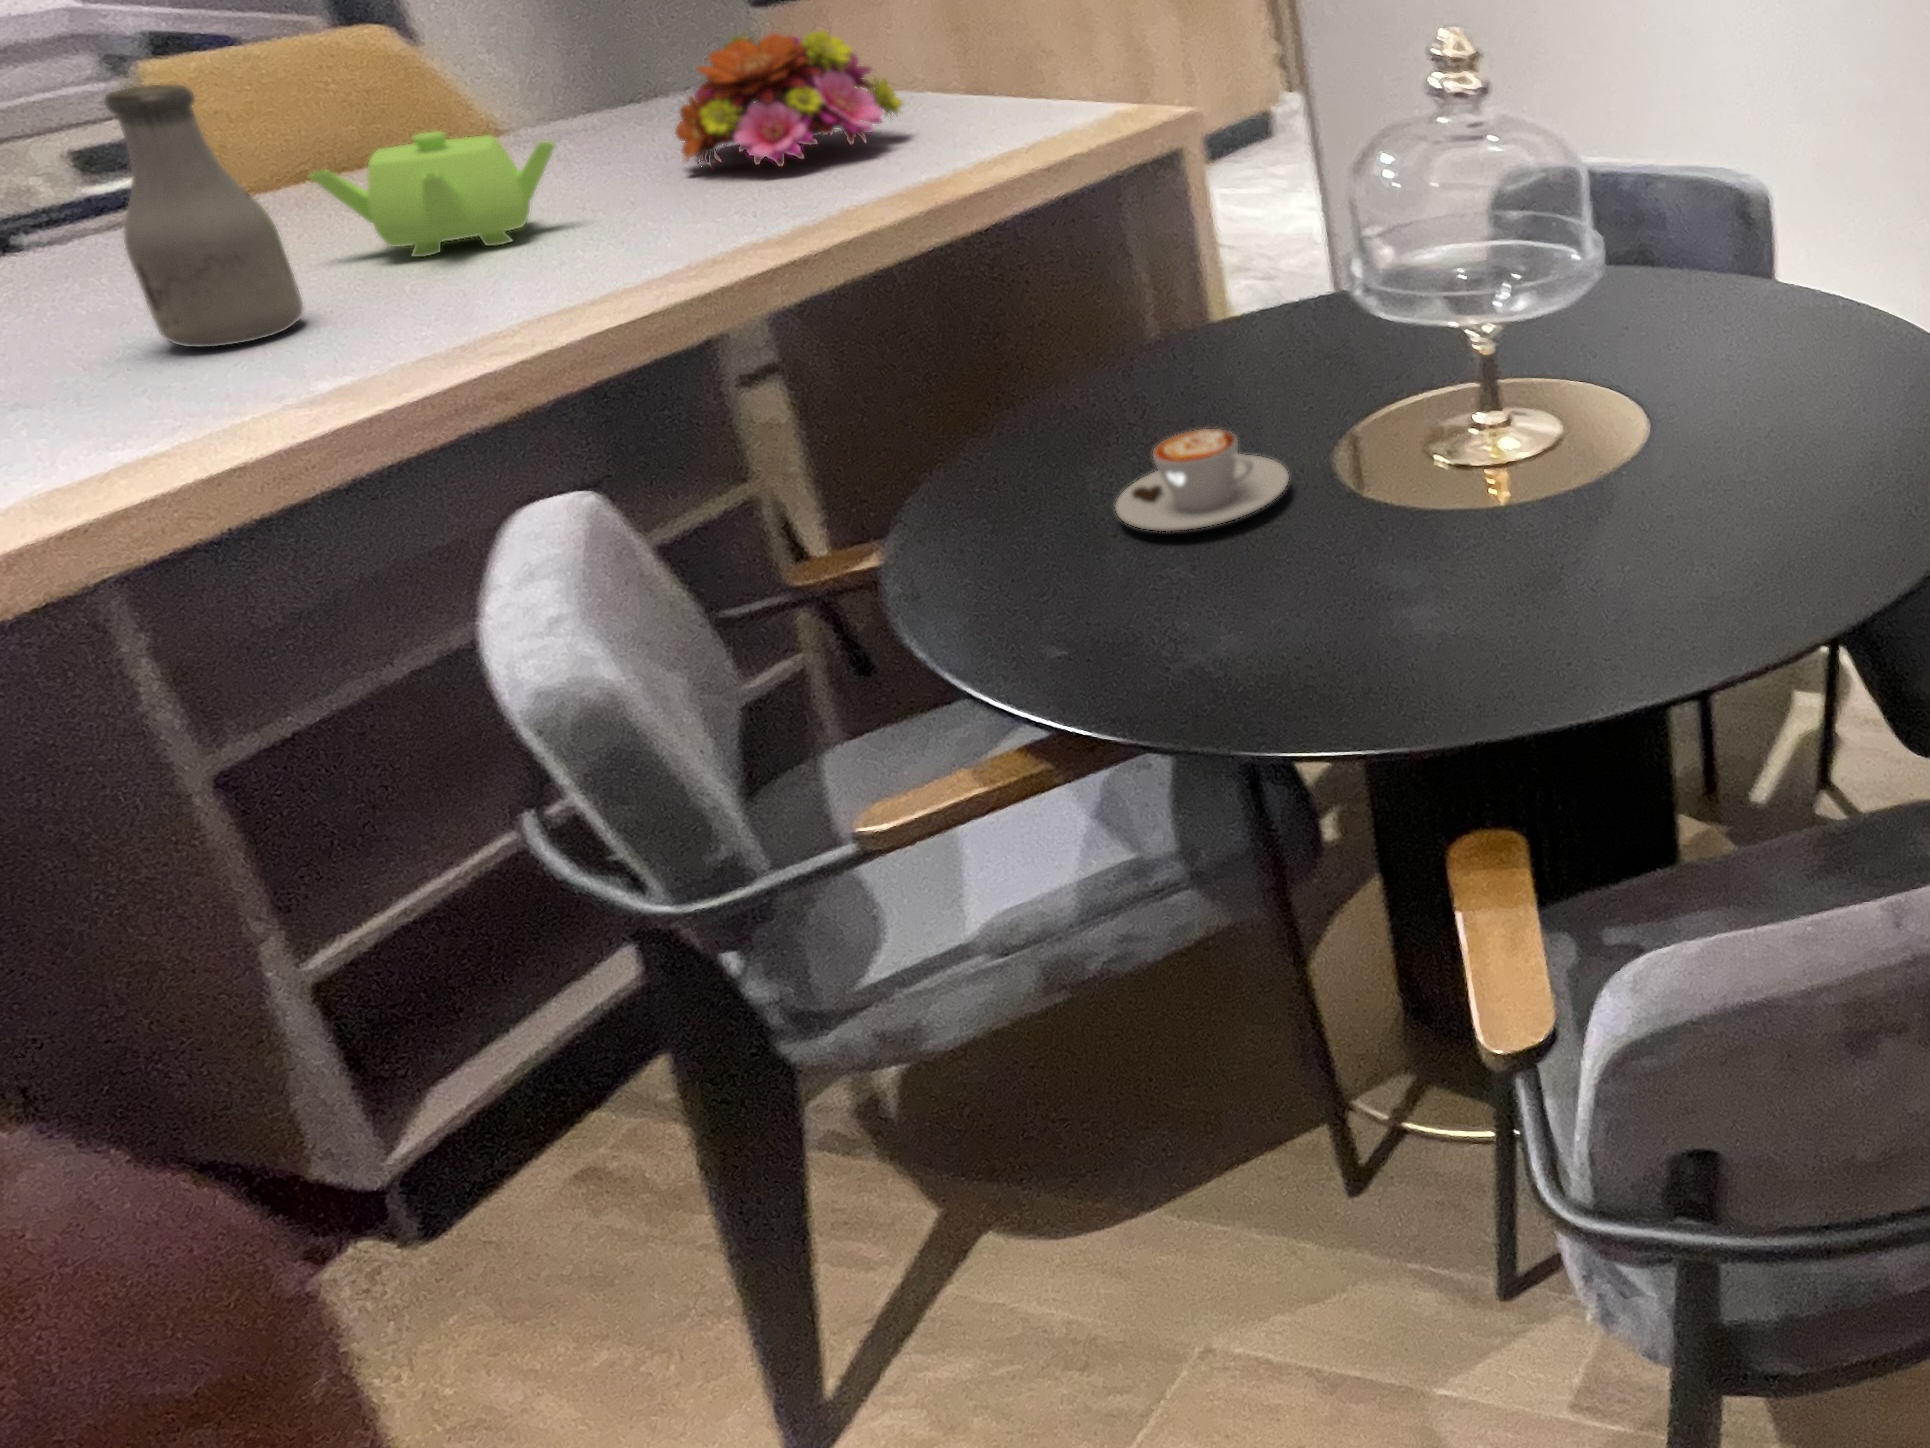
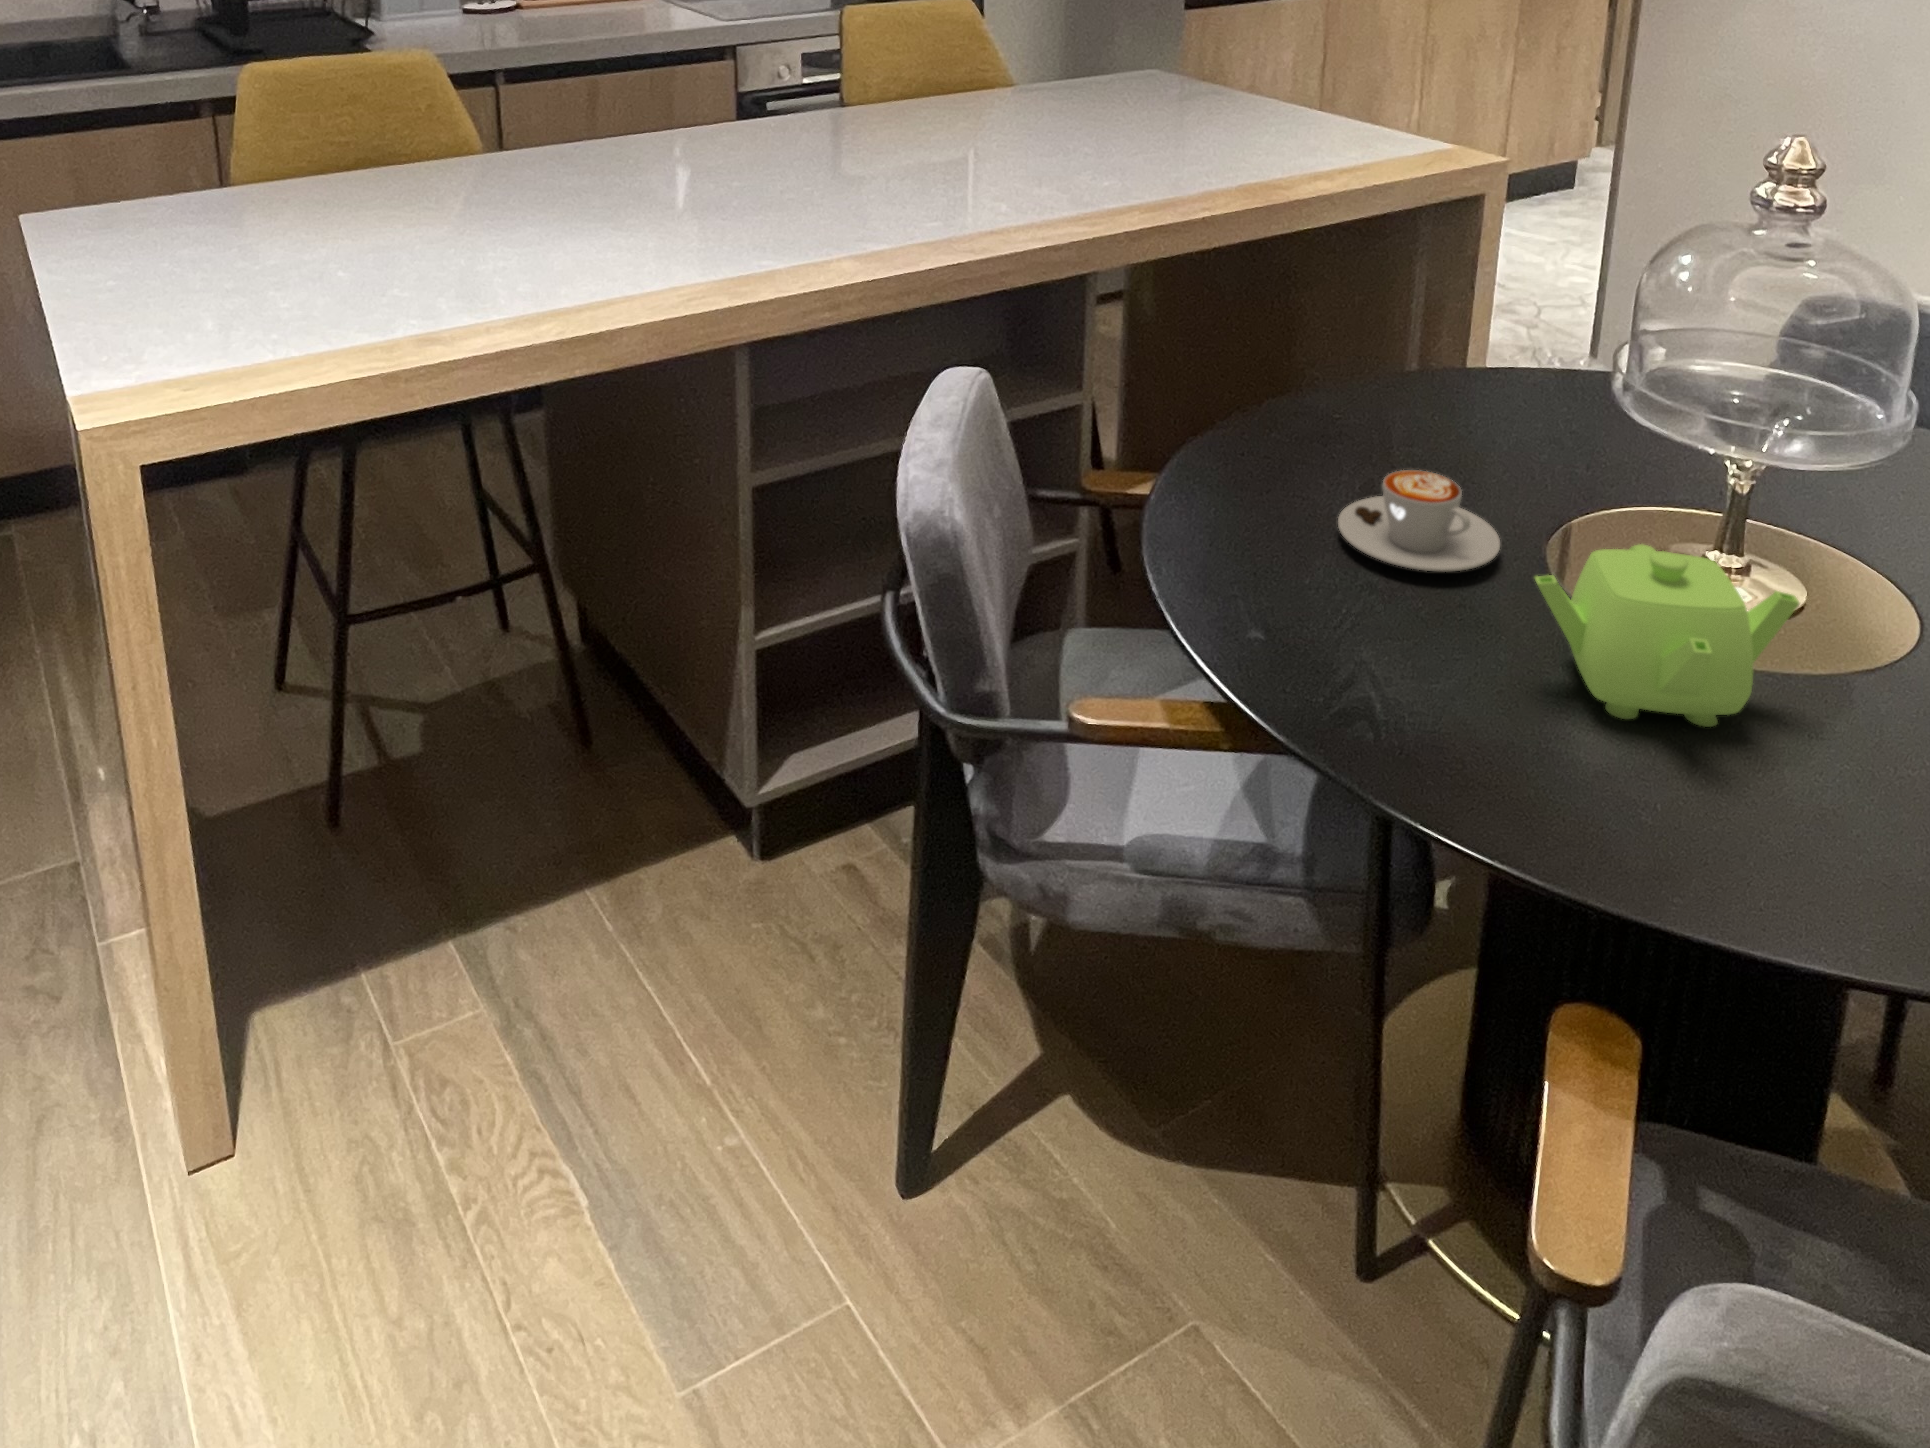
flower bouquet: present [675,31,903,169] -> none [1111,33,1268,146]
bottle: present [104,84,304,347] -> none [810,21,881,200]
teapot: present [310,131,555,257] -> present [1534,545,1799,727]

